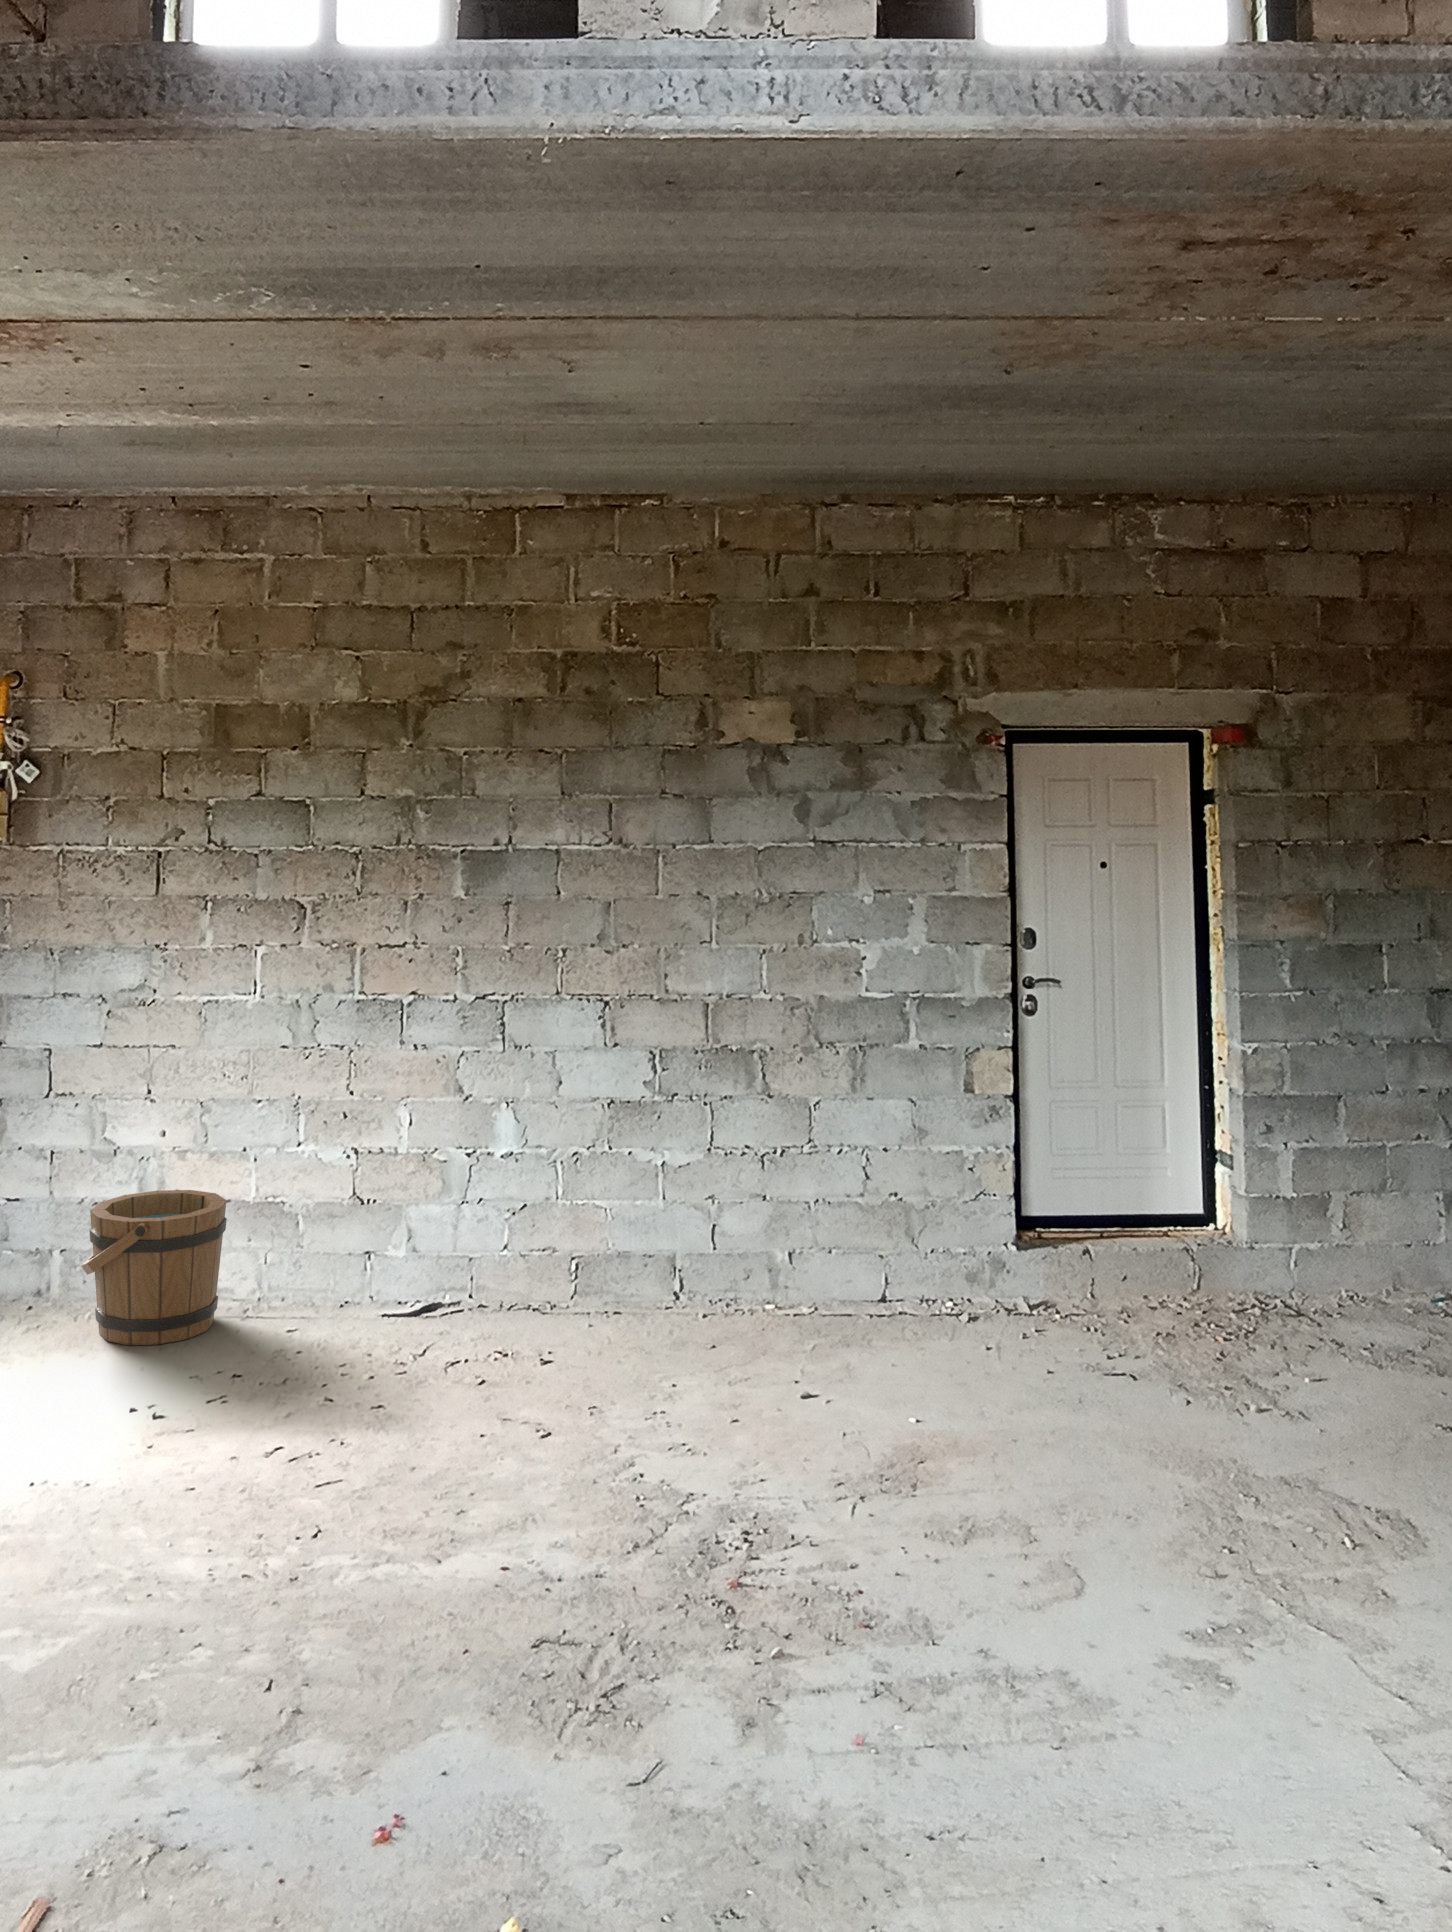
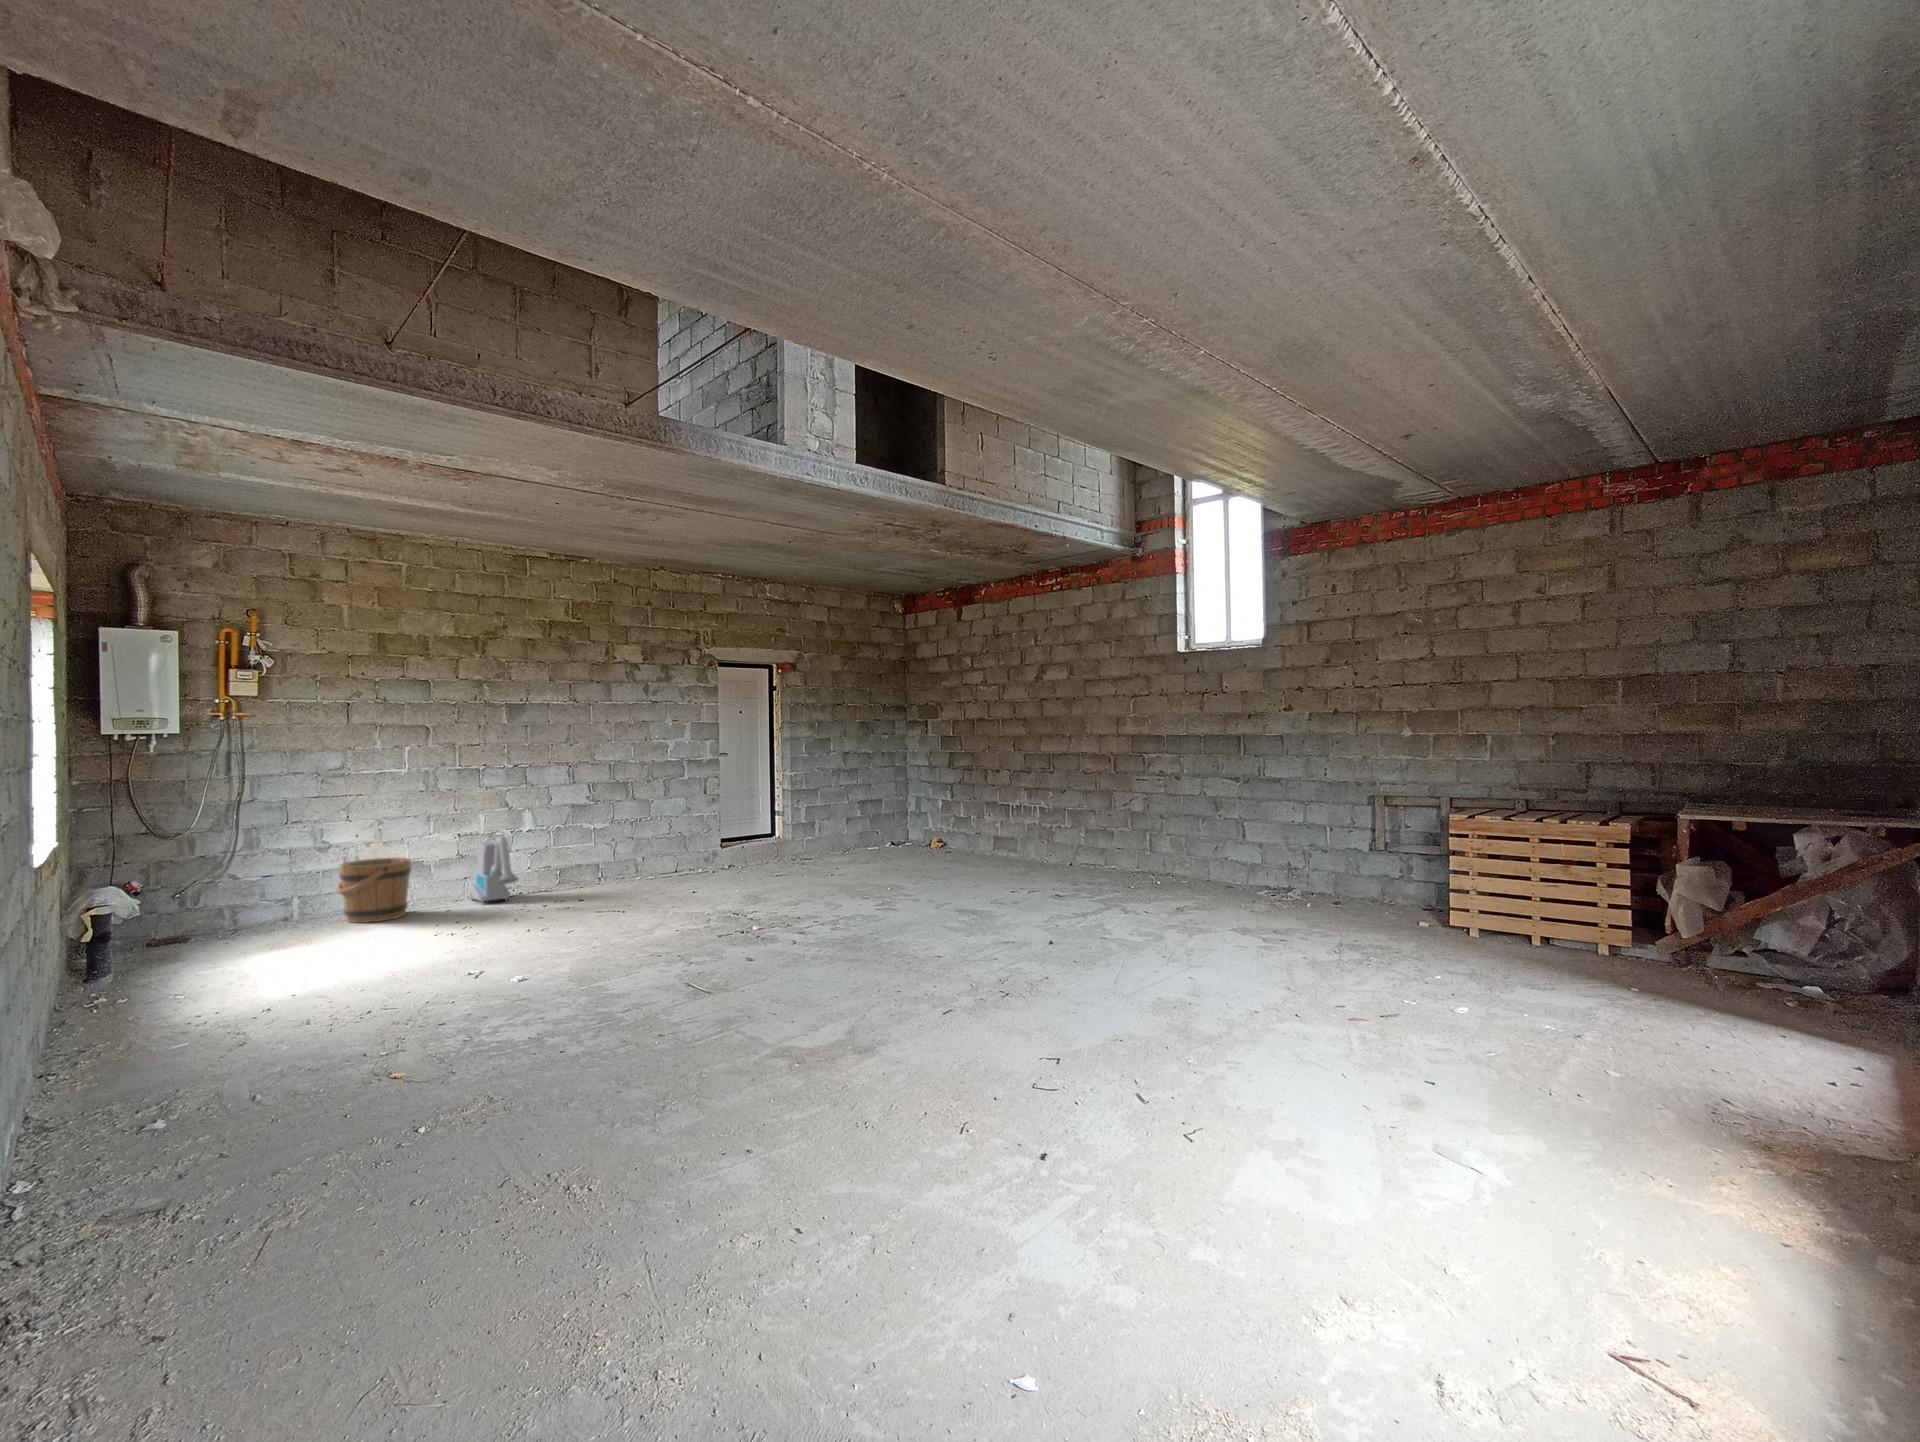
vacuum cleaner: none [338,1177,436,1332] -> present [470,836,518,904]

